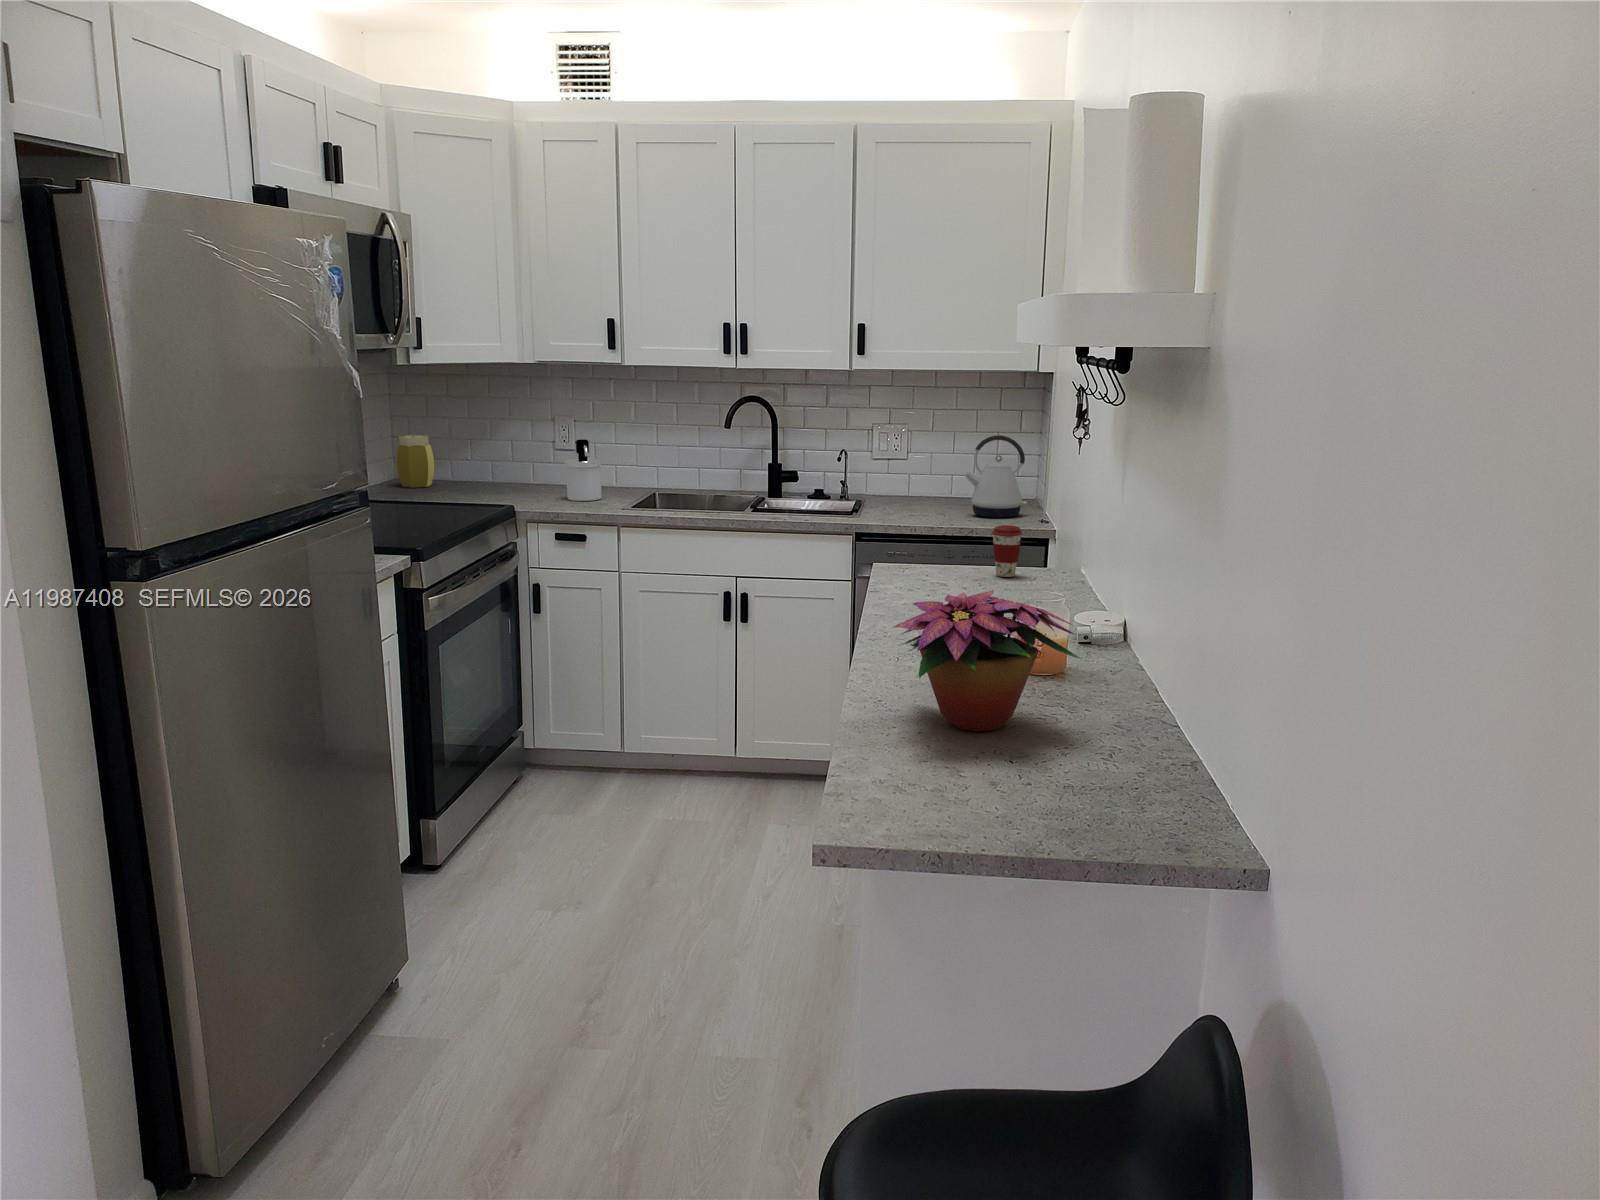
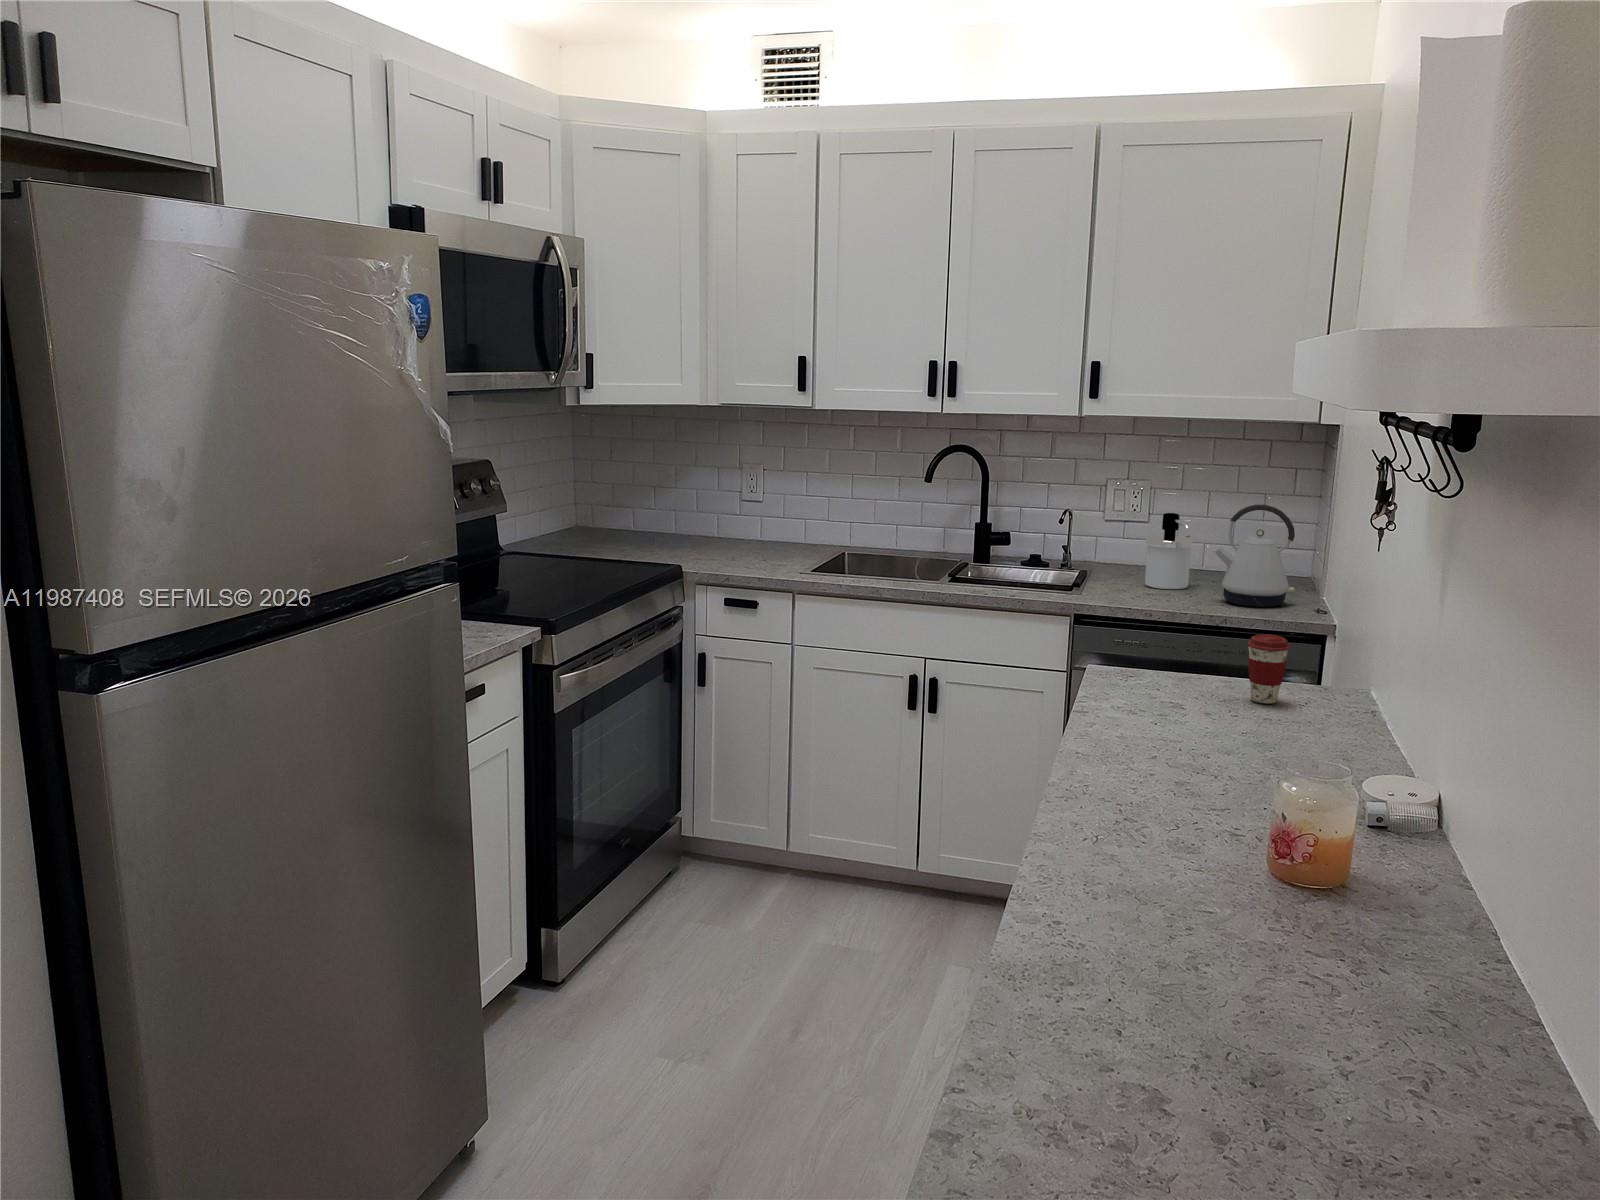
jar: present [396,435,434,488] -> none [576,477,615,534]
soap dispenser: present [565,439,601,501] -> present [1145,513,1193,589]
flower arrangement: present [893,590,1081,732] -> none [1067,796,1412,1032]

